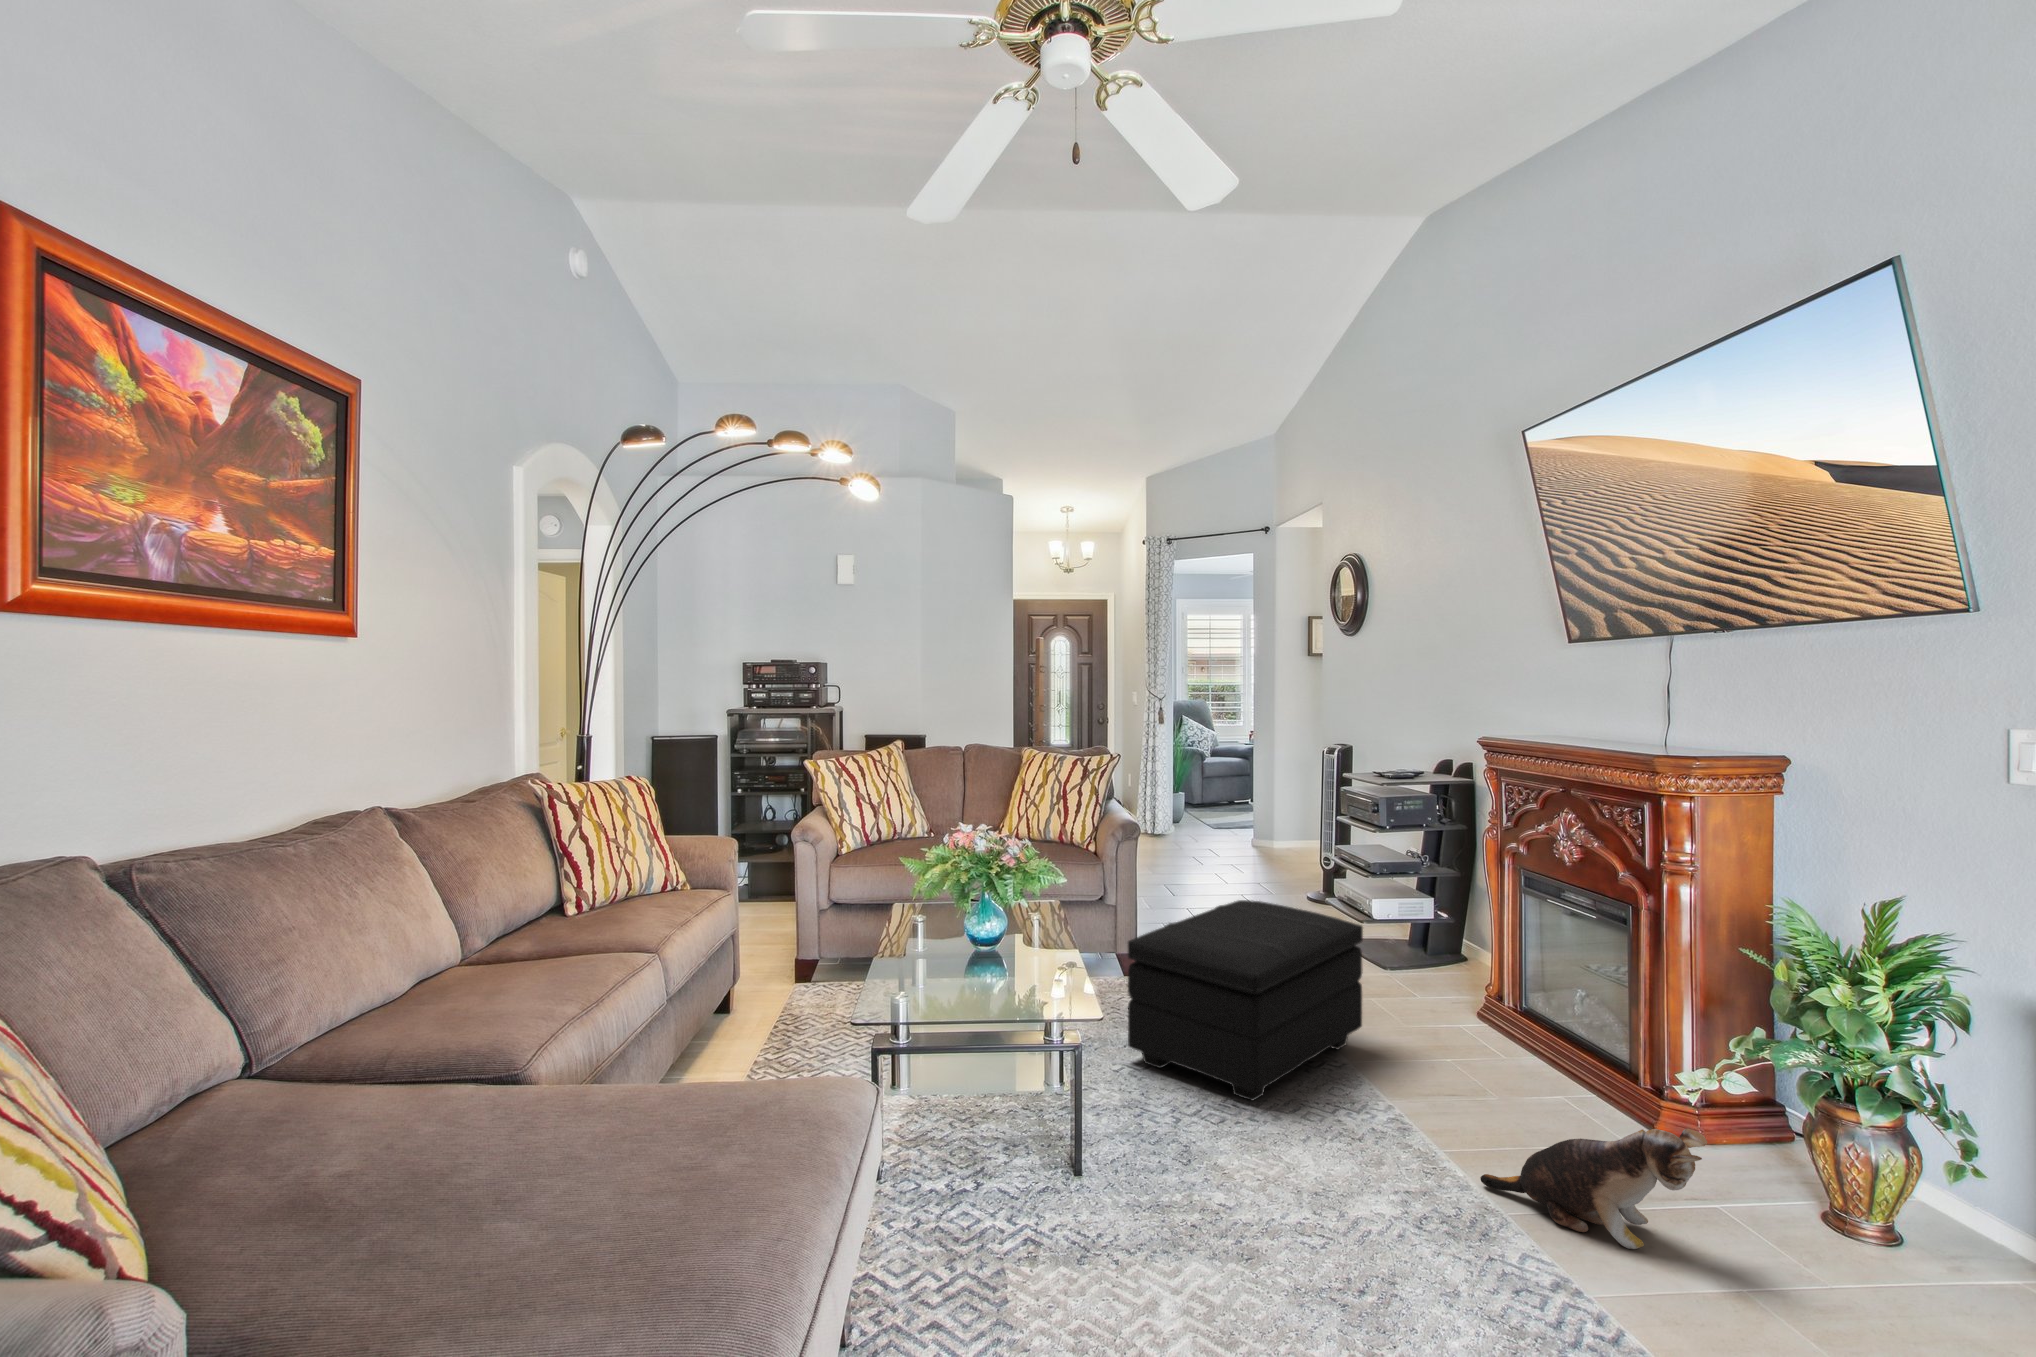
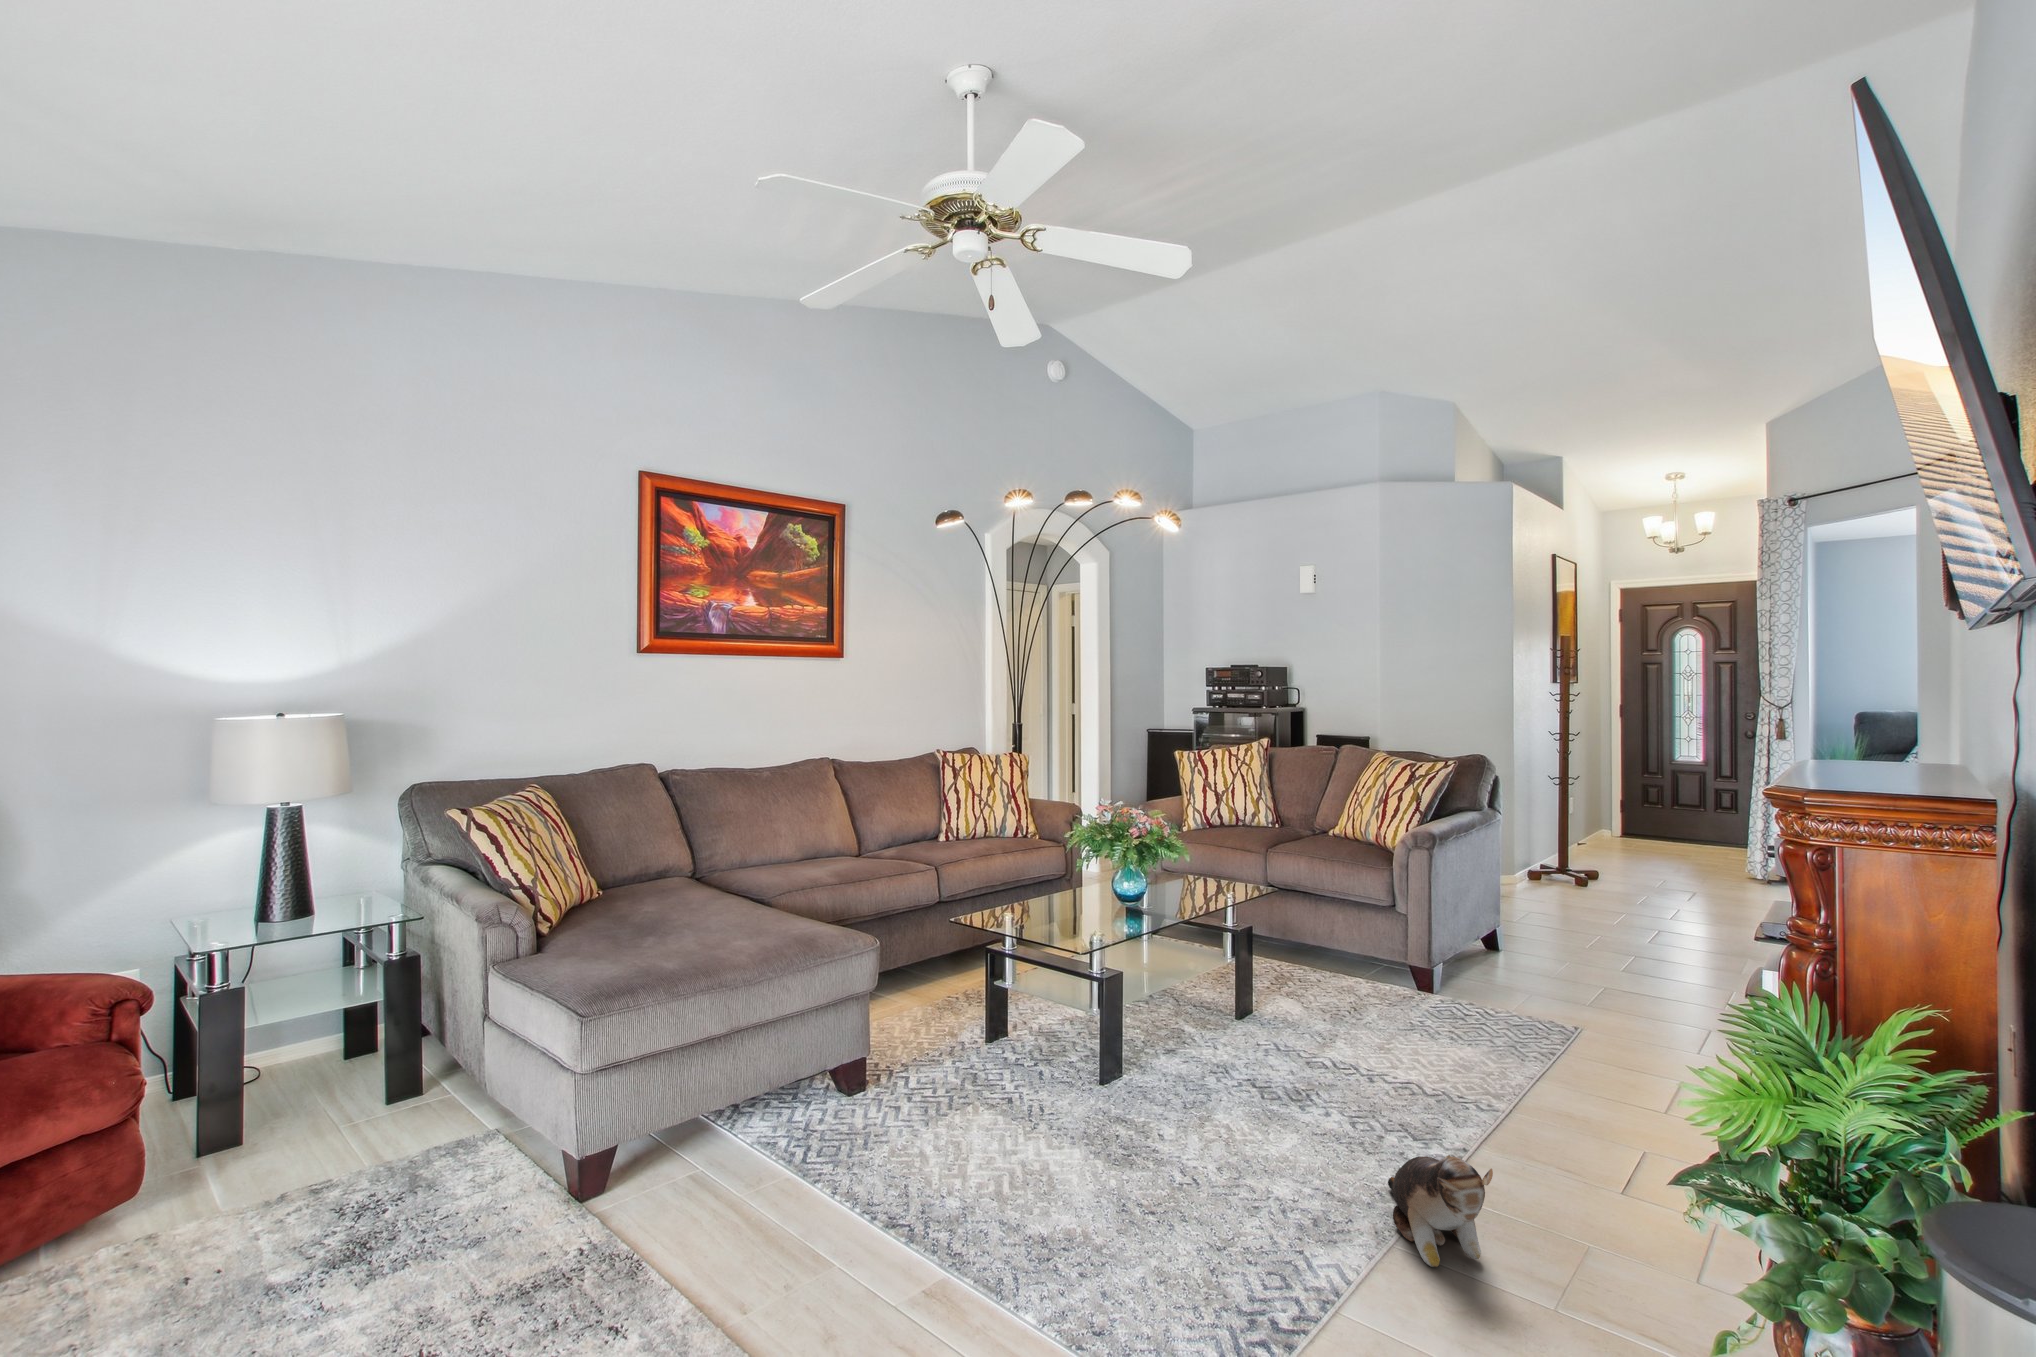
footstool: present [1128,900,1363,1100] -> none [1265,913,1518,1084]

